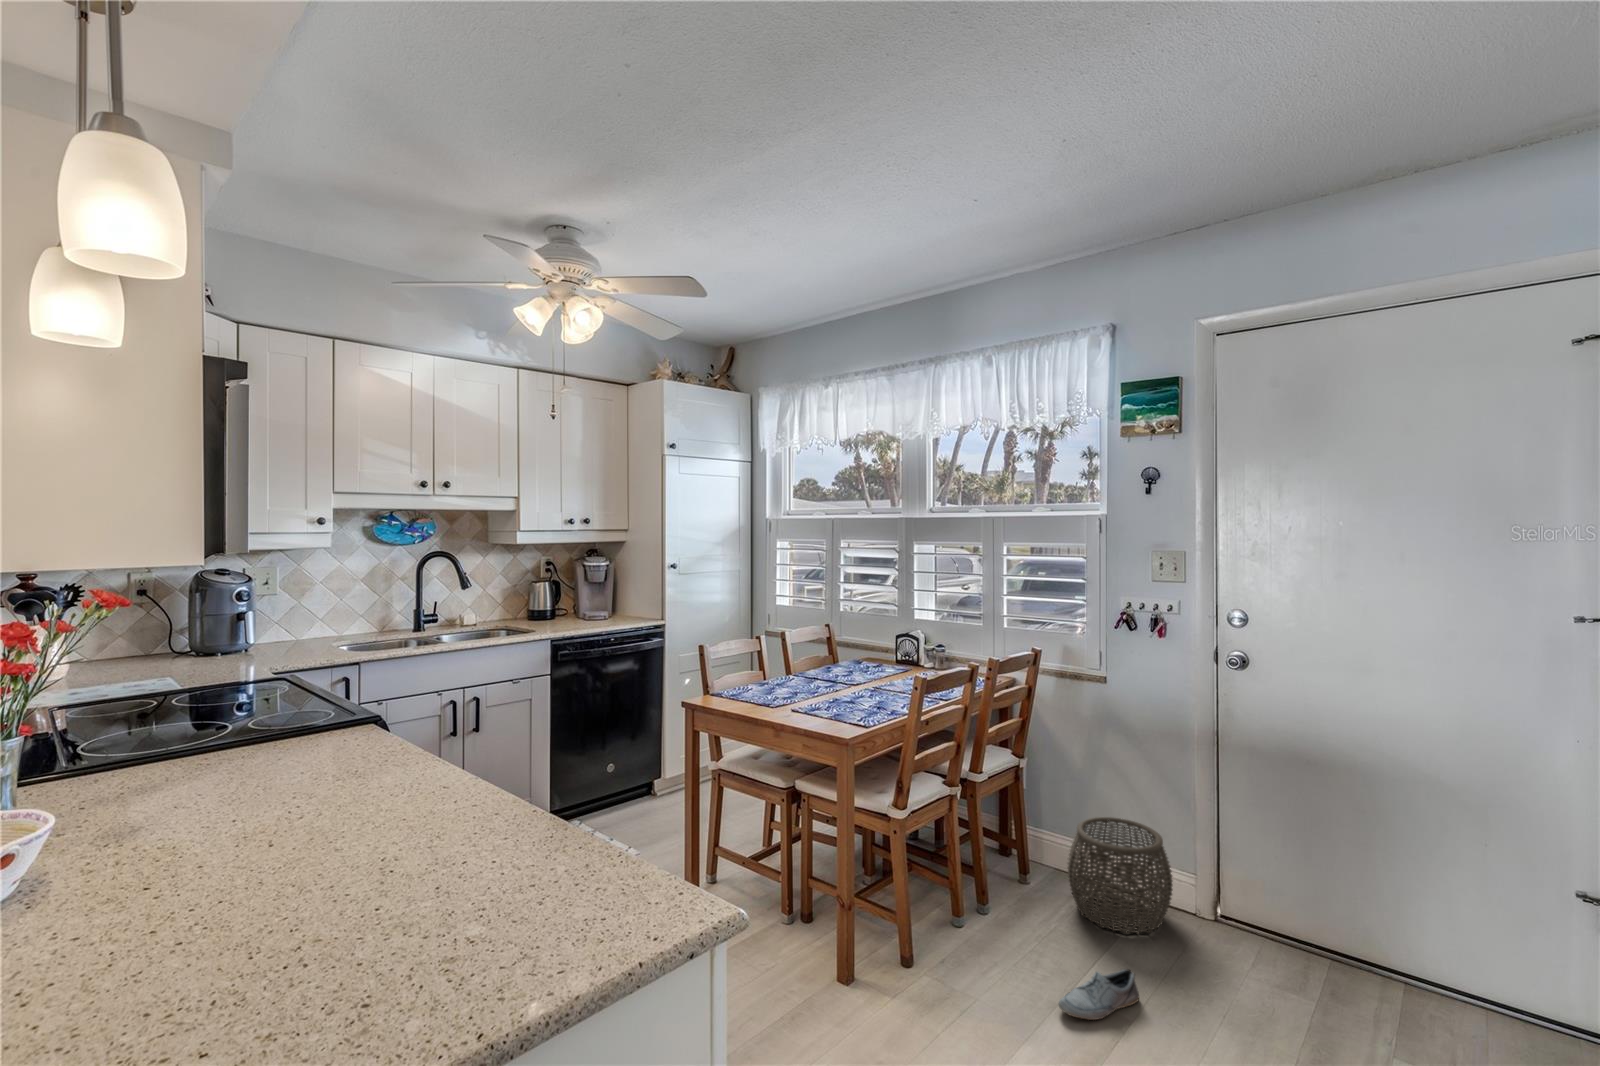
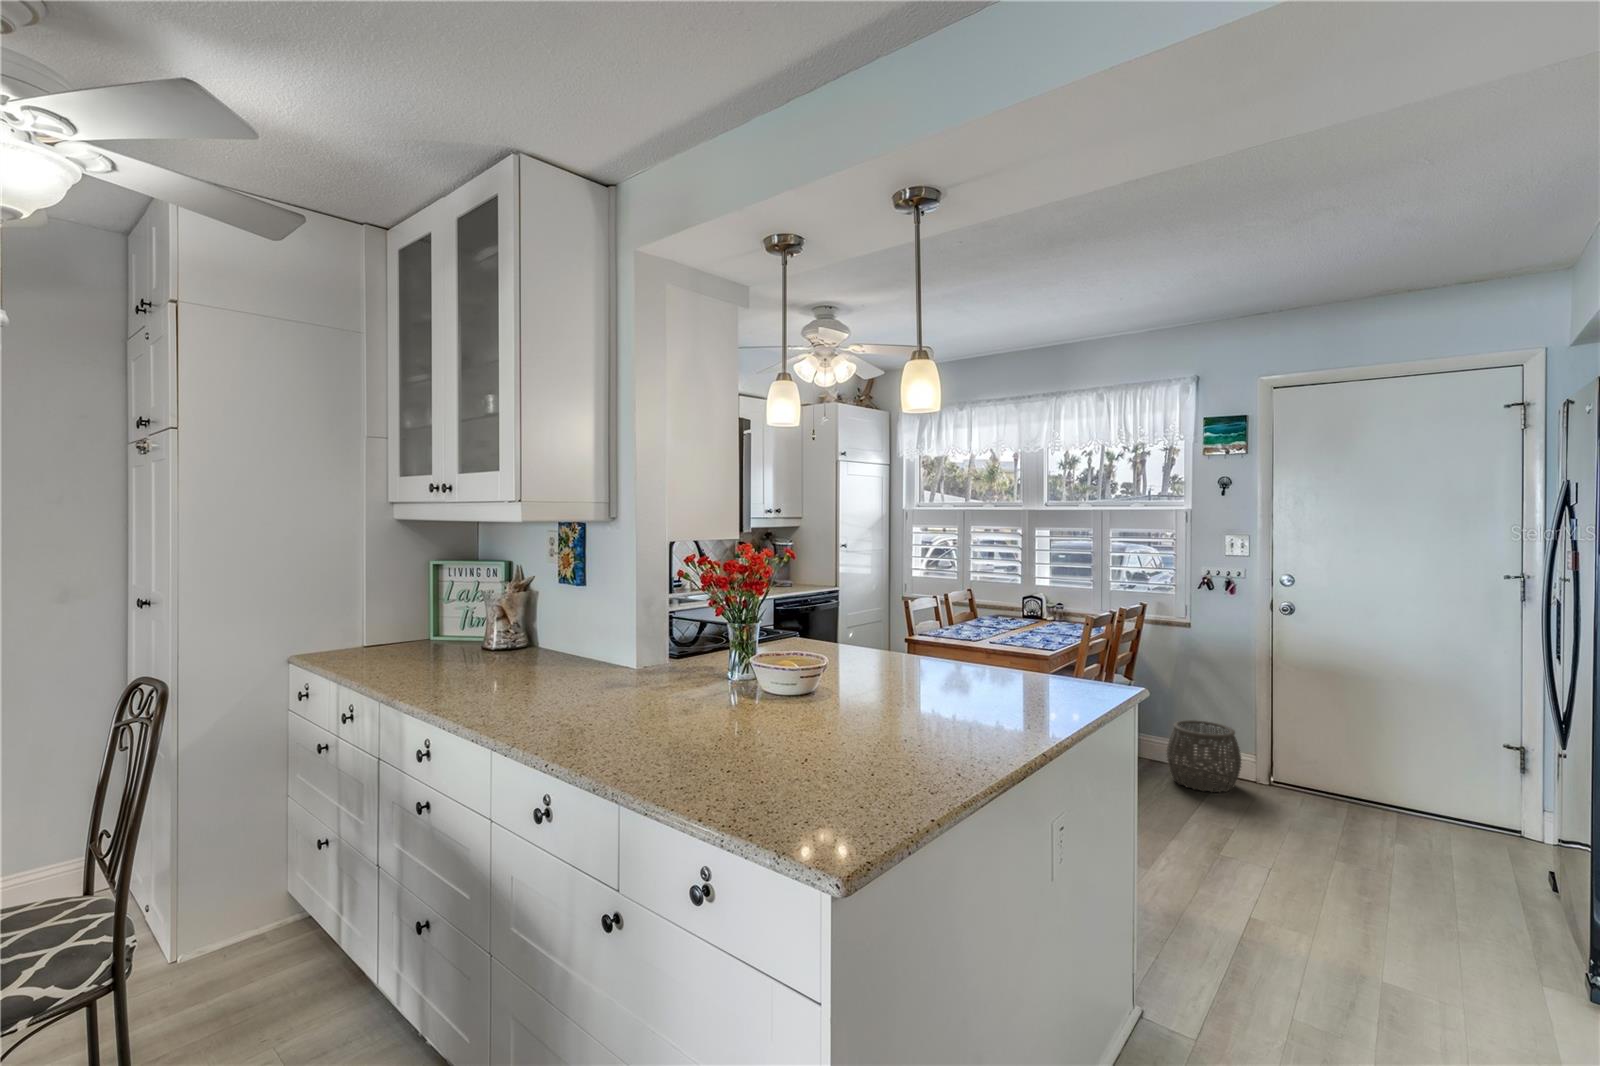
shoe: present [1058,969,1139,1020] -> none [1181,802,1231,829]

